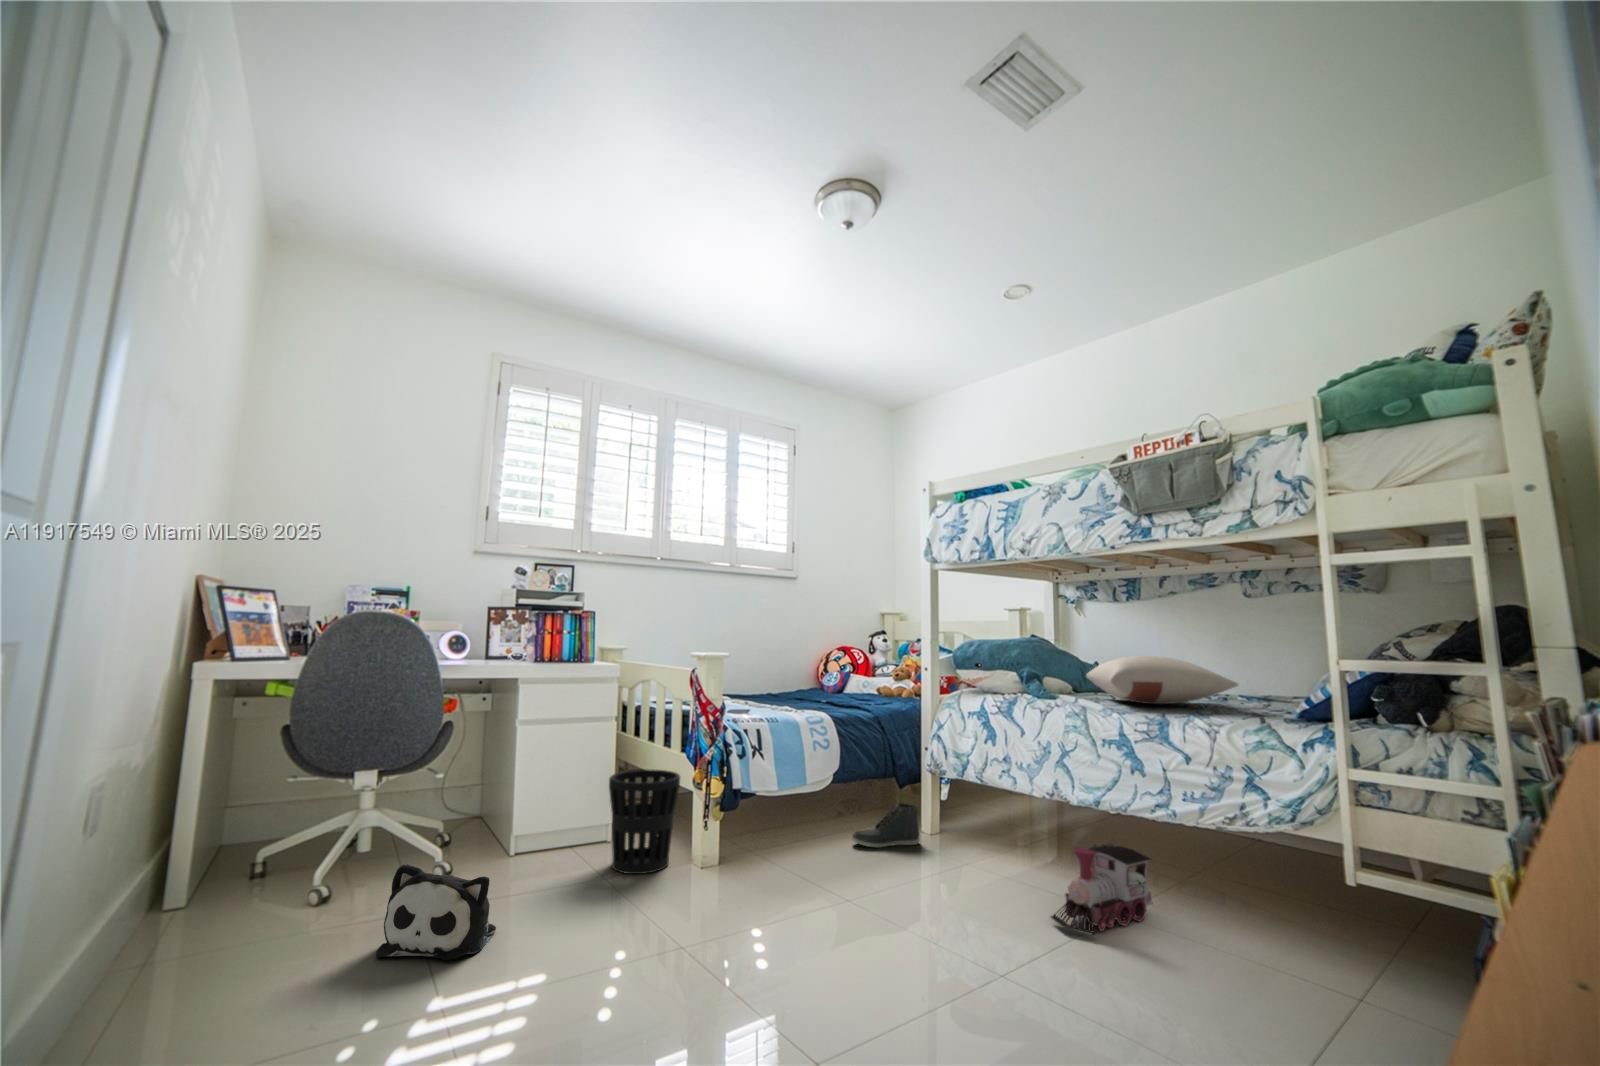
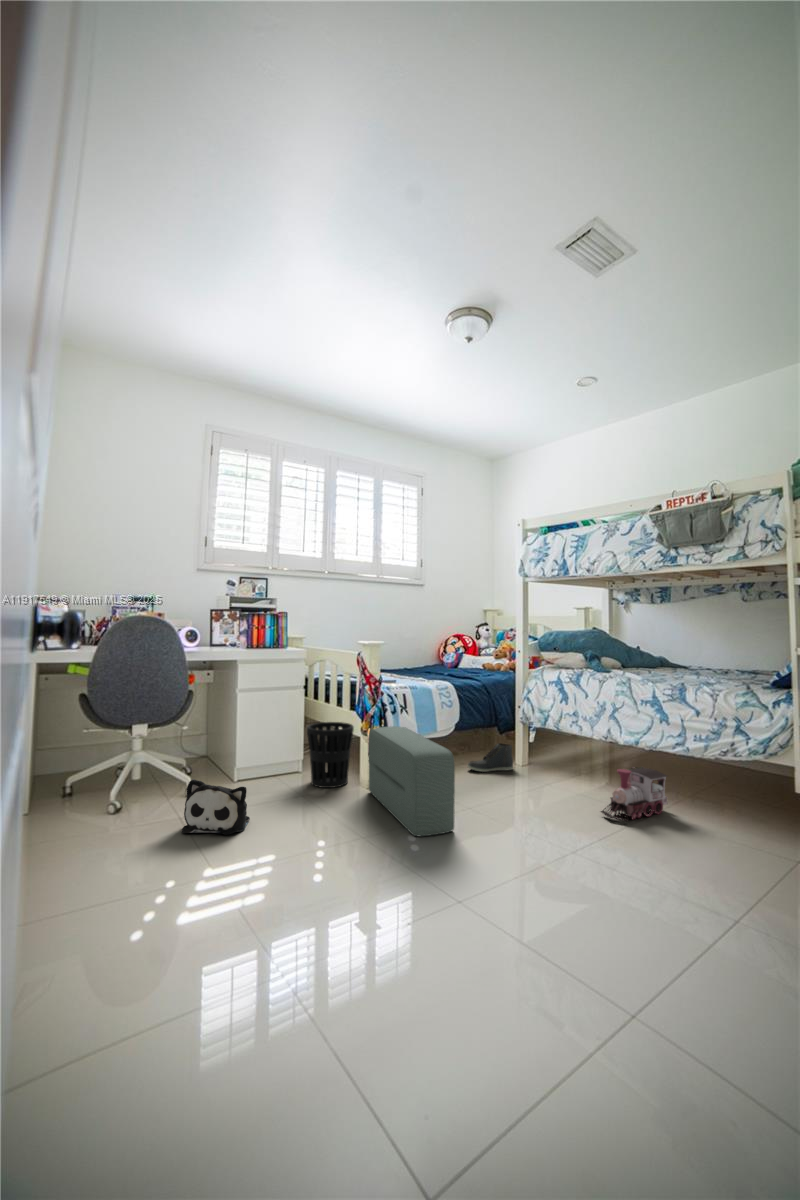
pillow: present [1086,656,1238,704] -> none [631,644,735,676]
pouf: none [697,777,821,963] -> present [369,726,455,836]

